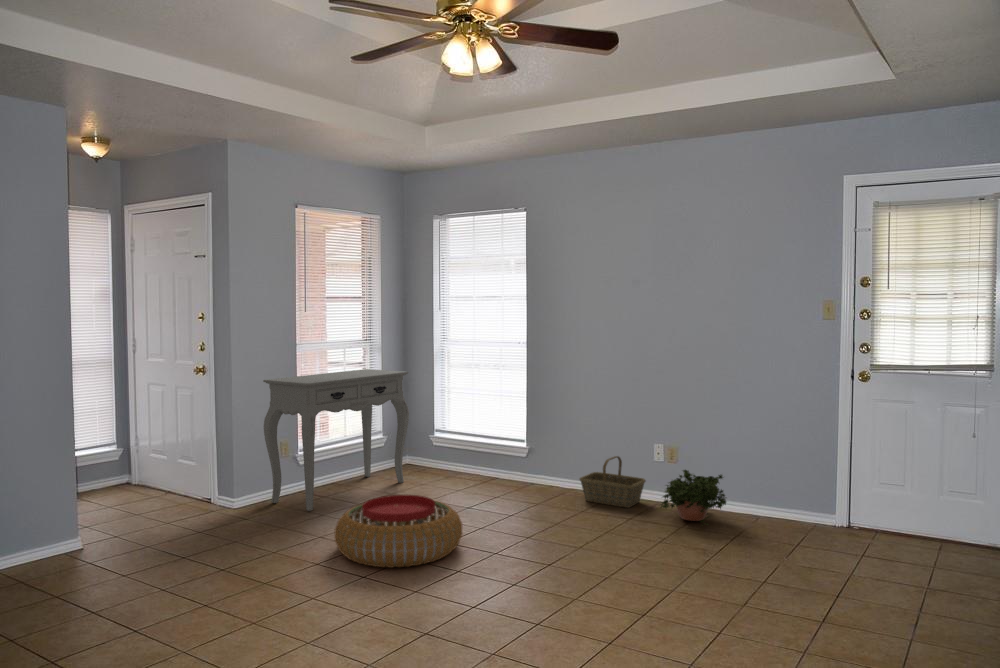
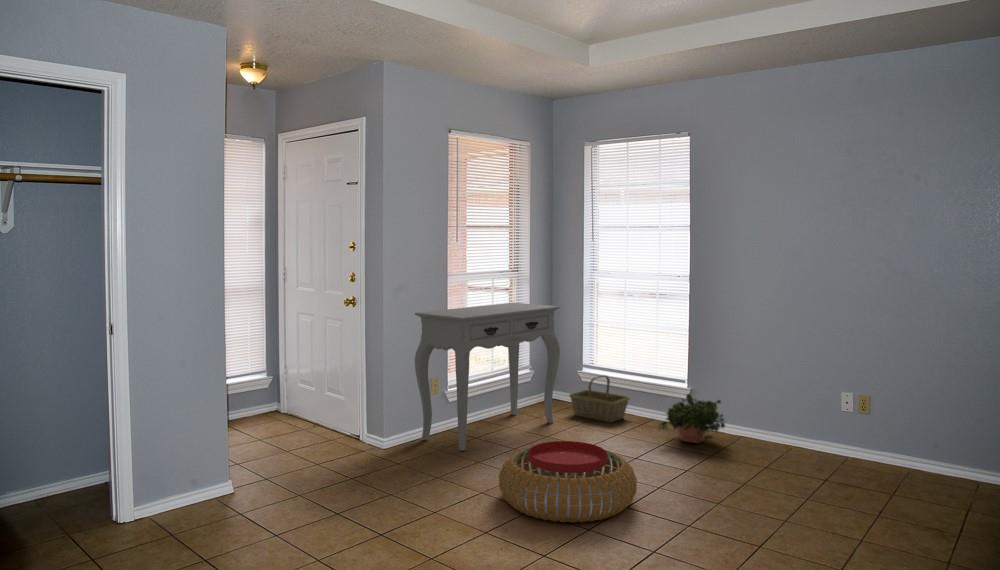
basket: present [580,456,646,508] -> present [569,375,629,422]
potted plant: present [661,470,726,525] -> present [659,394,725,447]

